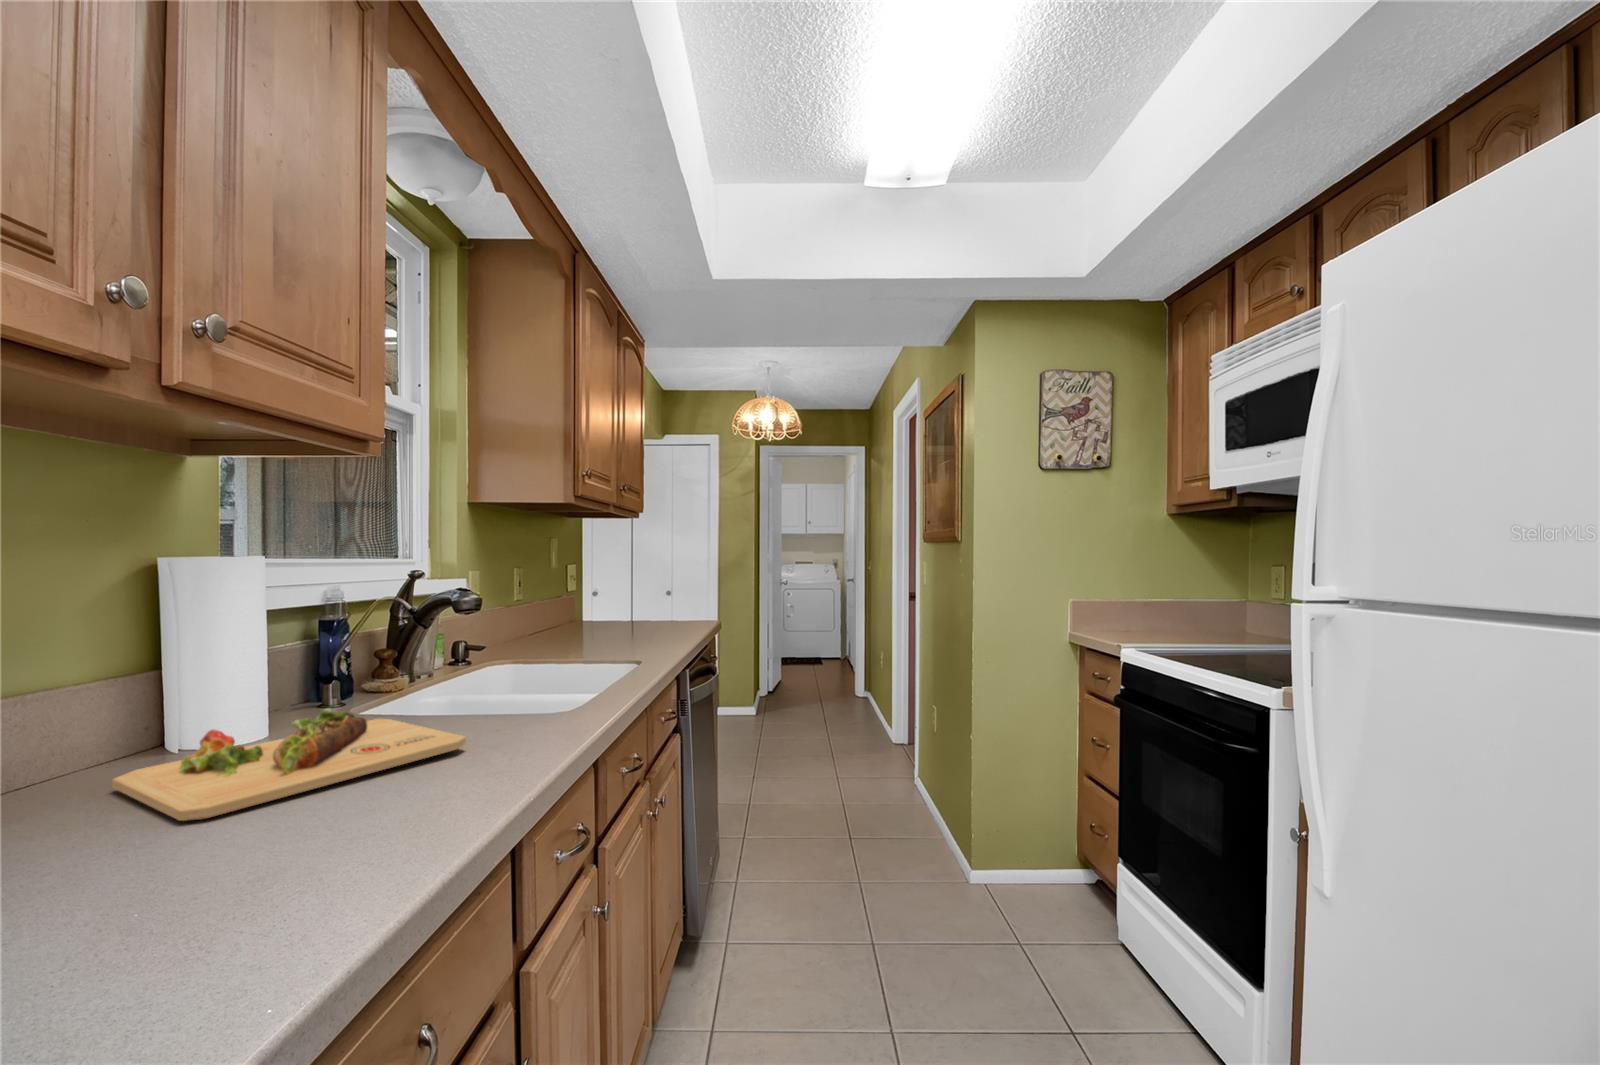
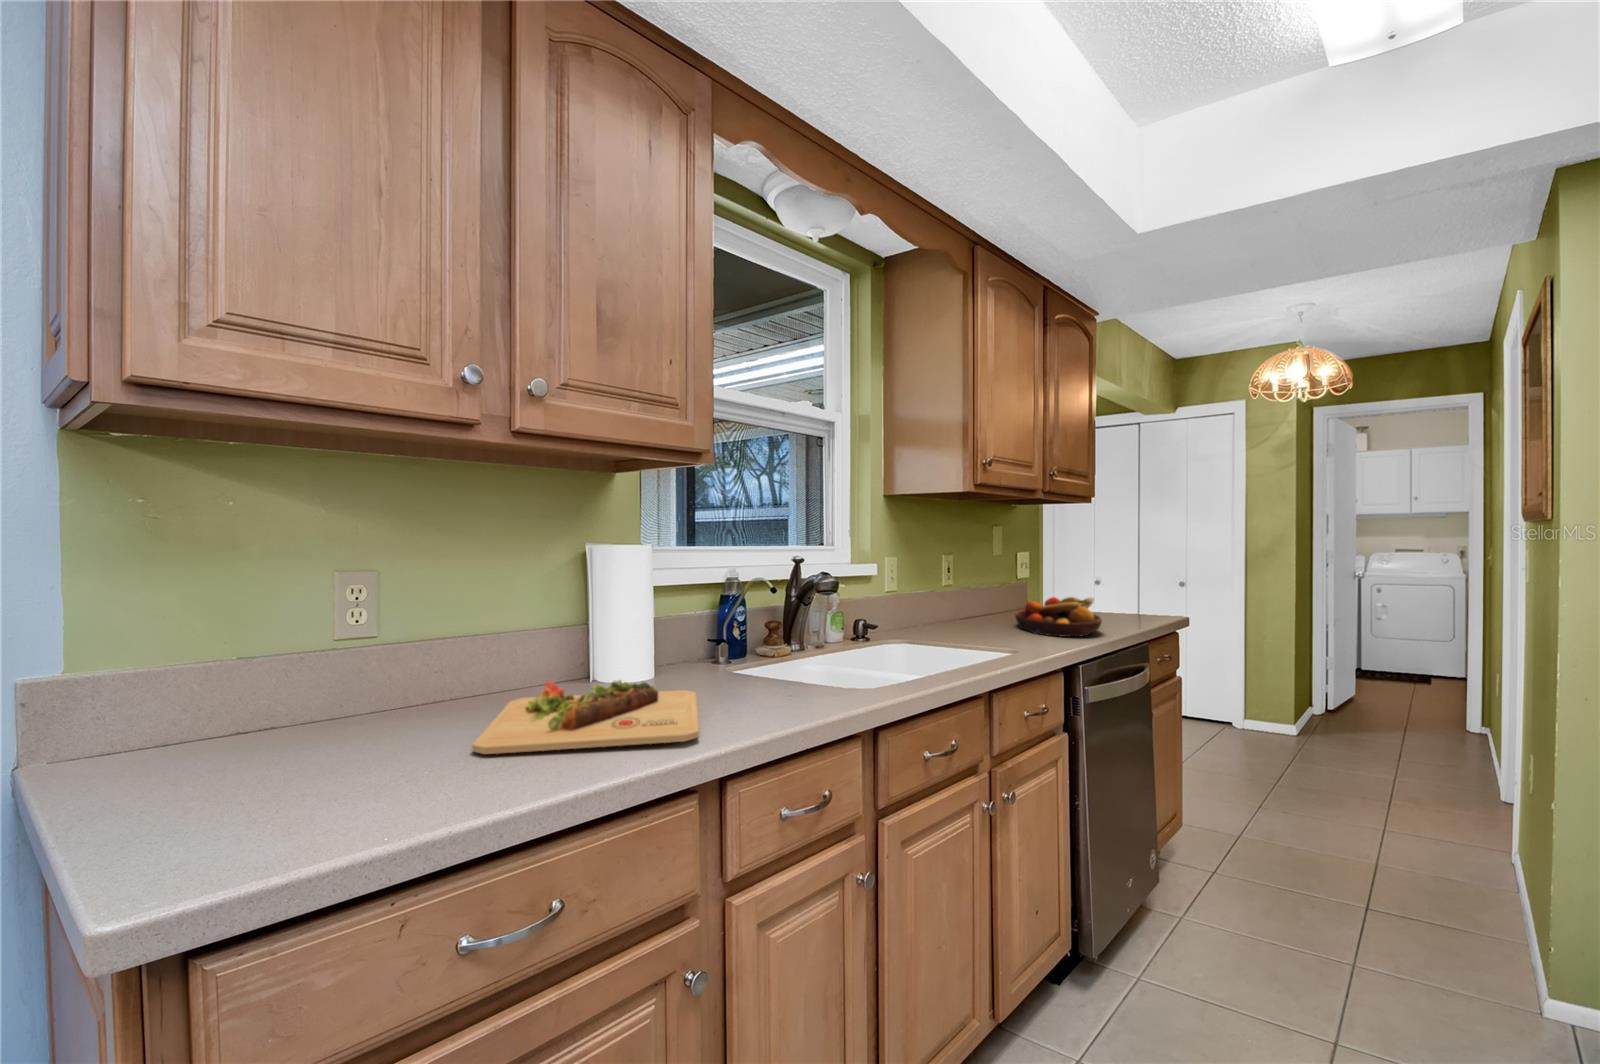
fruit bowl: none [598,602,675,639] -> present [1015,597,1102,637]

